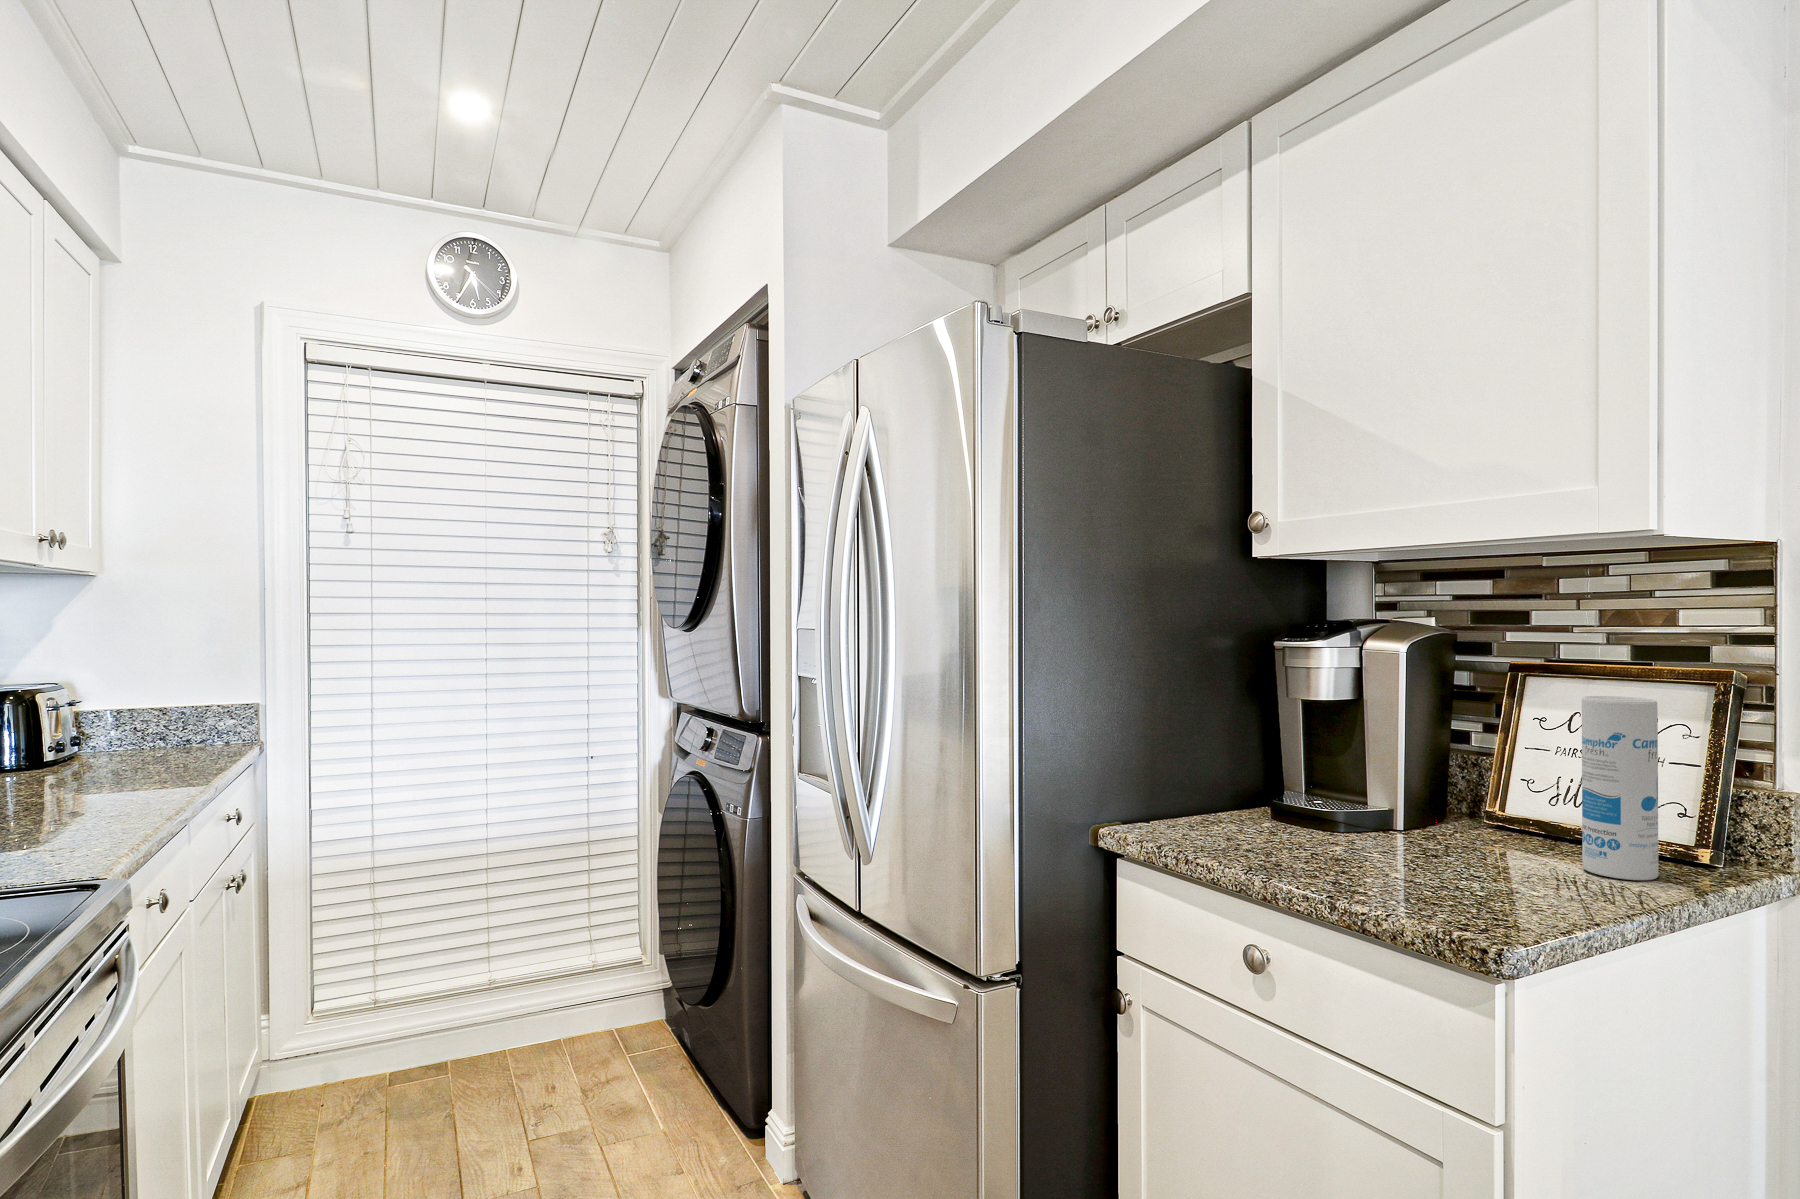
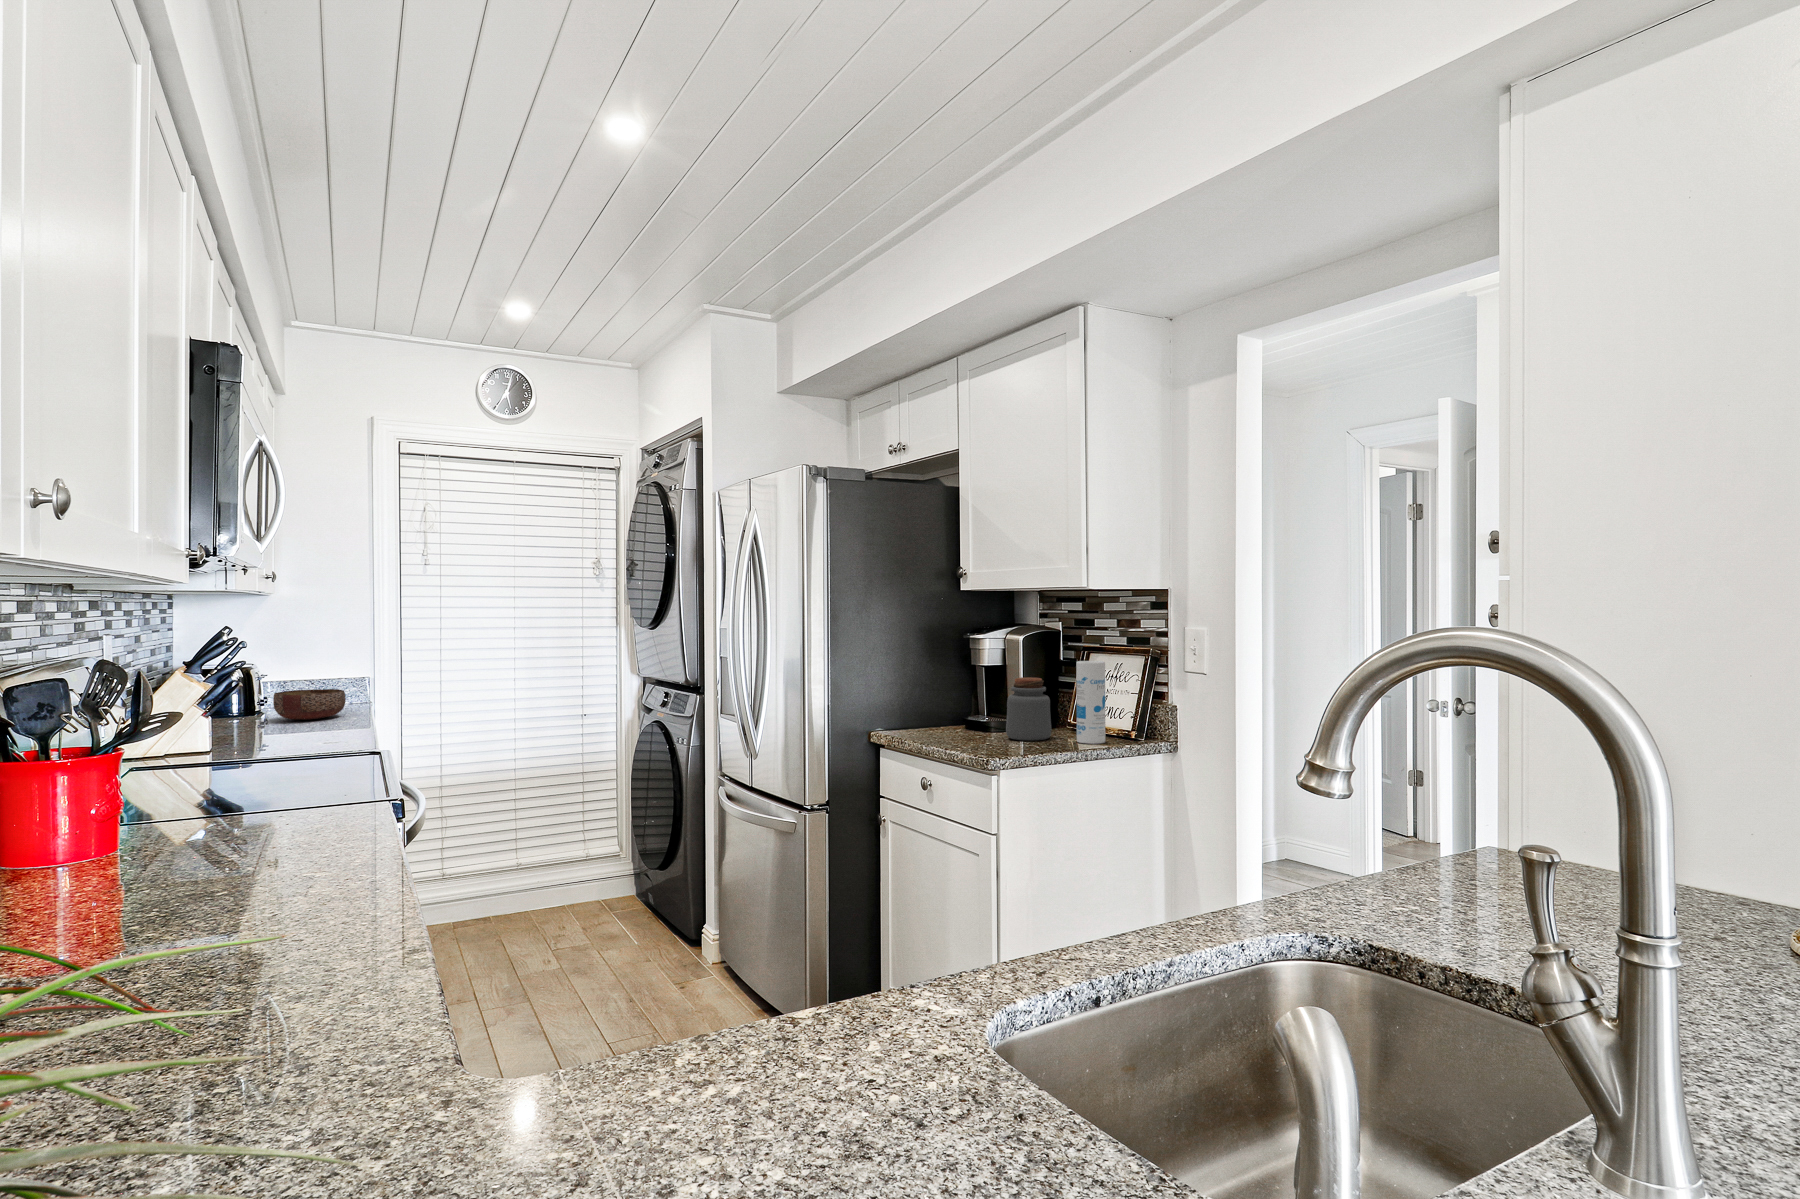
bowl: none [61,726,190,779] -> present [273,689,346,720]
jar: none [1398,727,1506,864] -> present [1006,677,1051,741]

